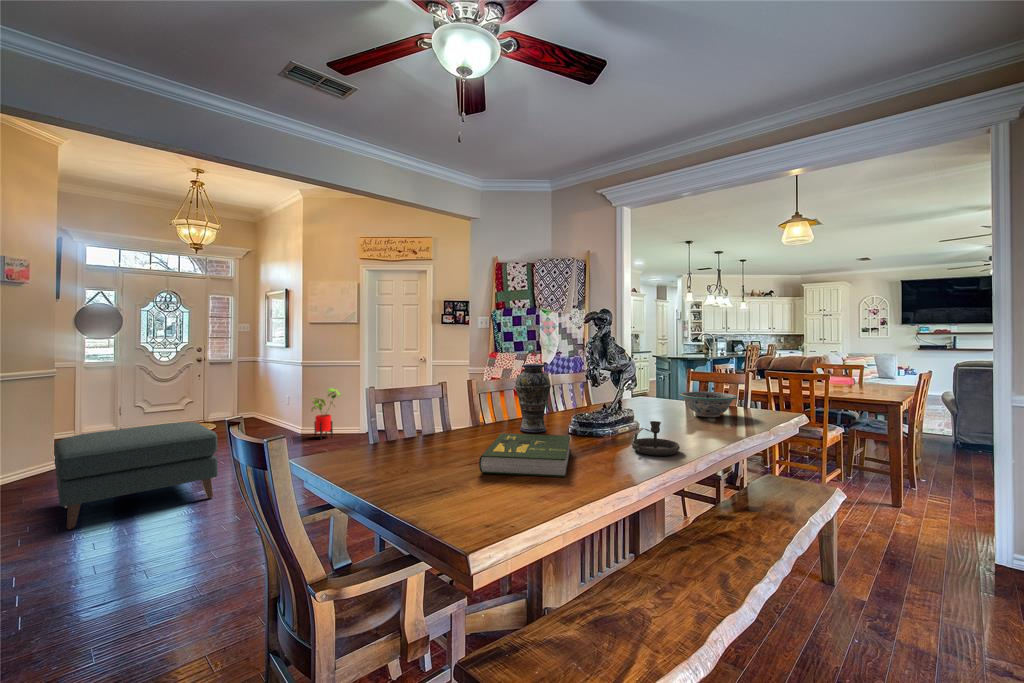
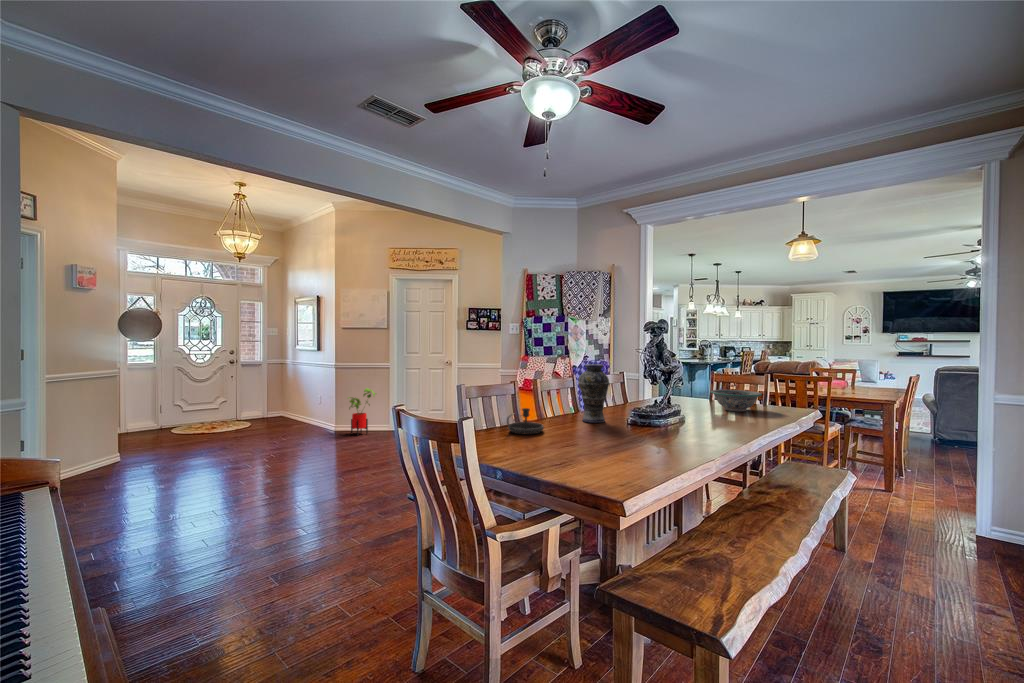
candlestick: present [632,421,680,456] -> present [507,408,544,435]
ottoman: present [54,422,218,530] -> none [139,417,284,512]
book: present [479,433,570,477] -> none [576,422,648,454]

